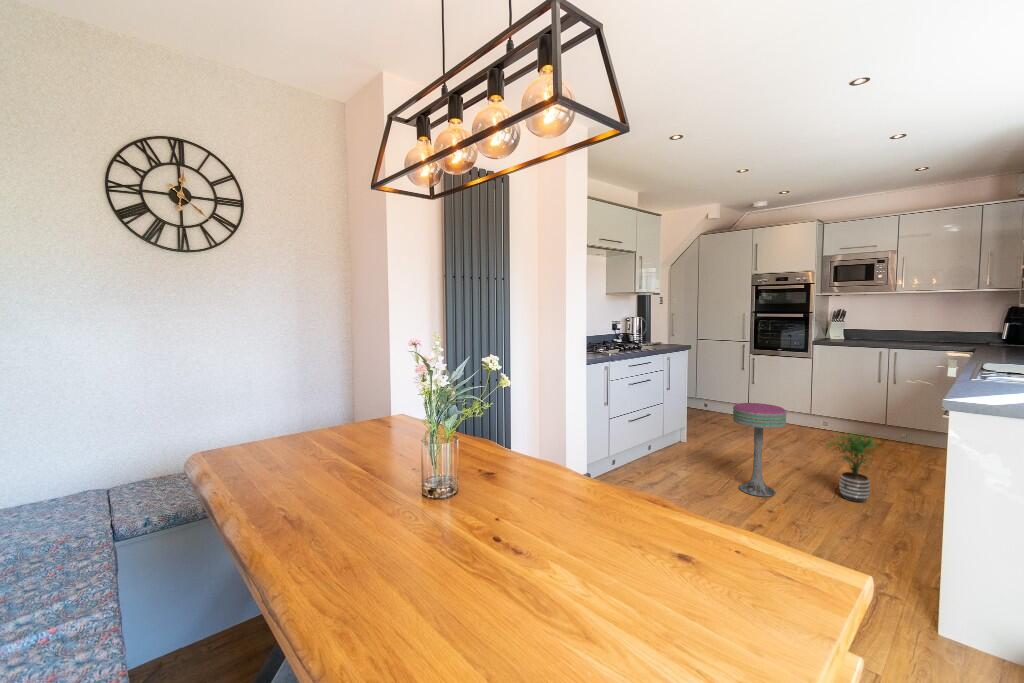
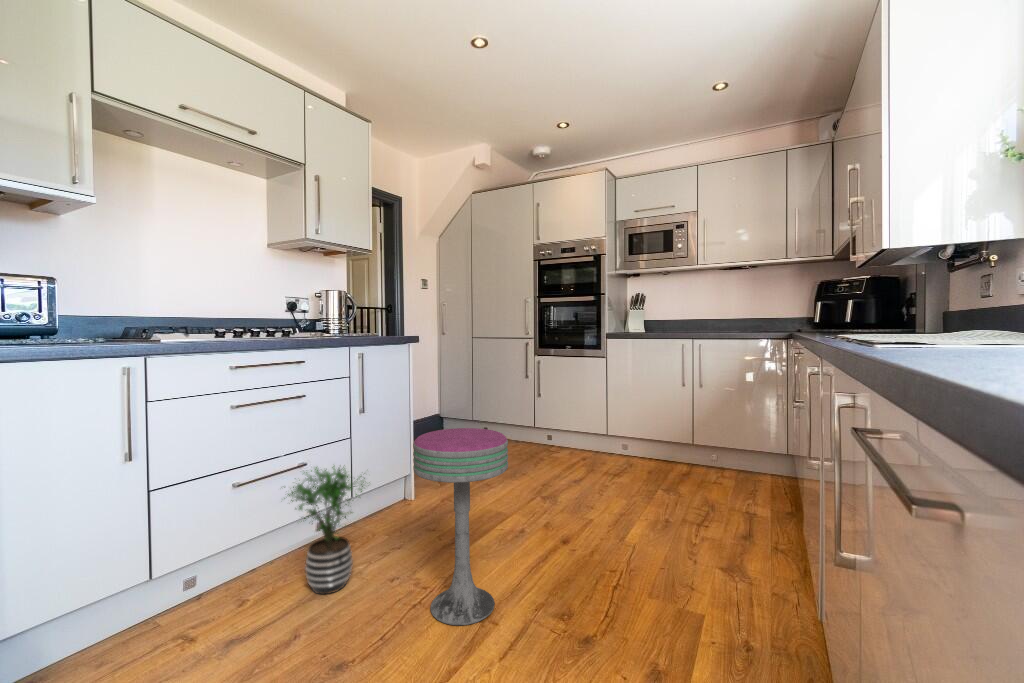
potted plant: present [826,433,876,502] -> present [284,466,365,594]

